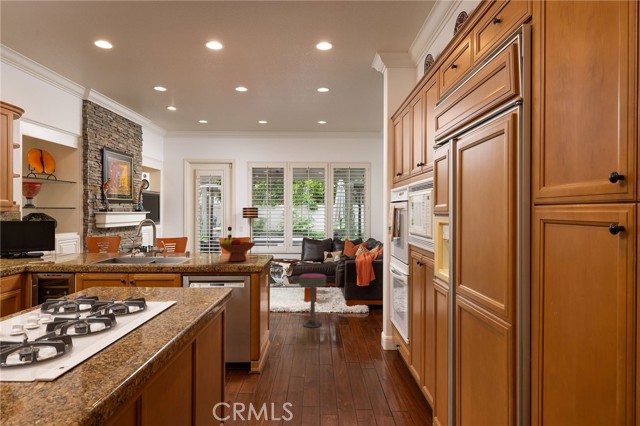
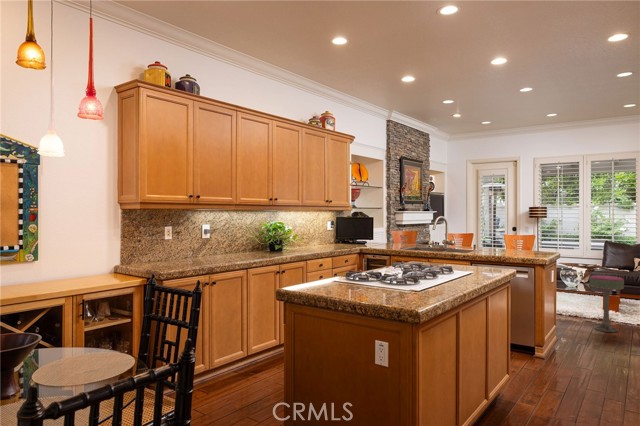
fruit bowl: present [220,237,255,261] -> none [502,231,537,253]

